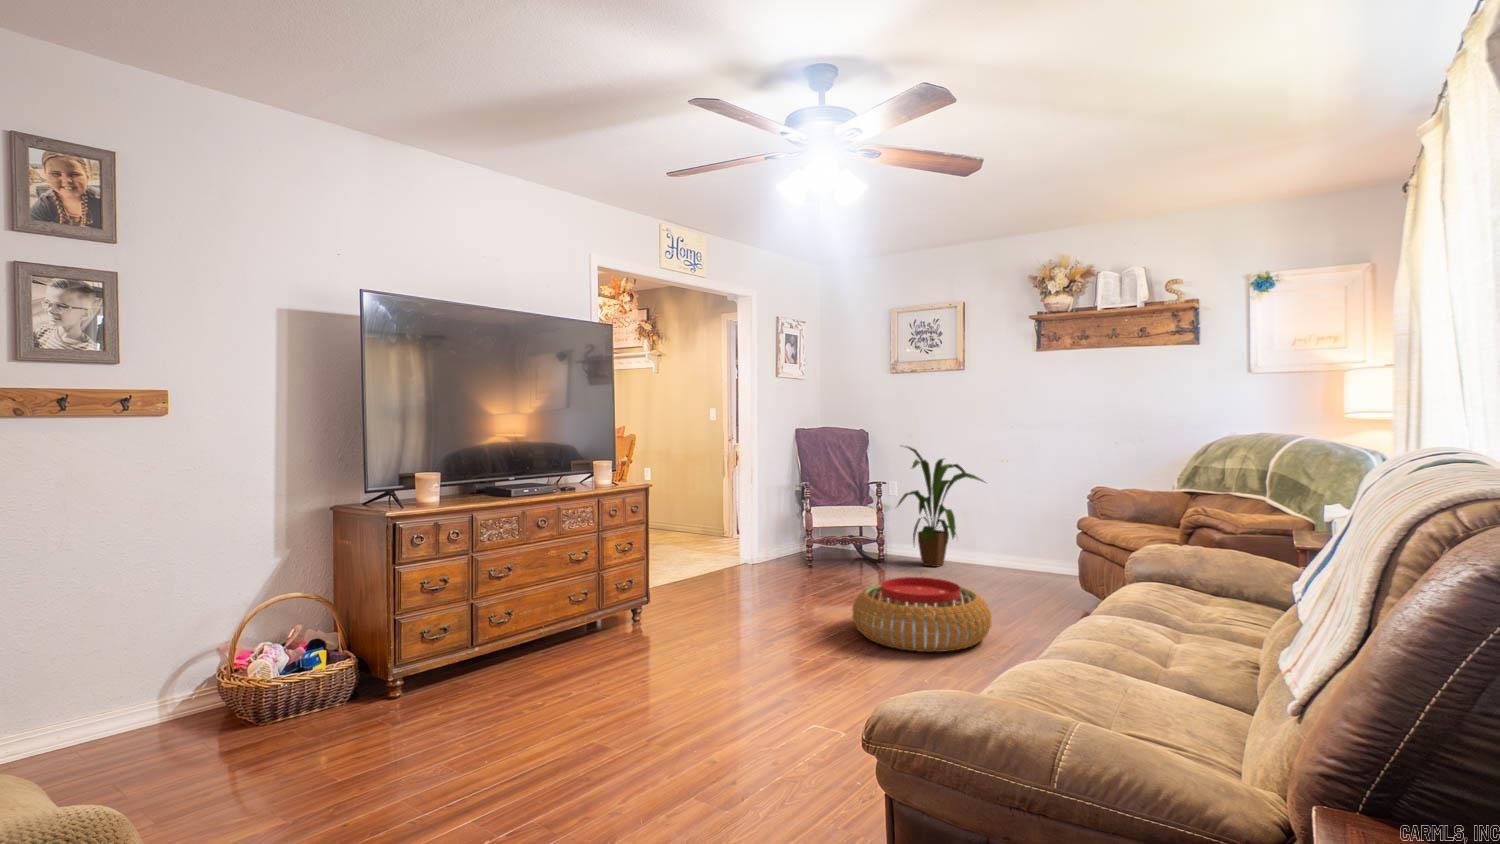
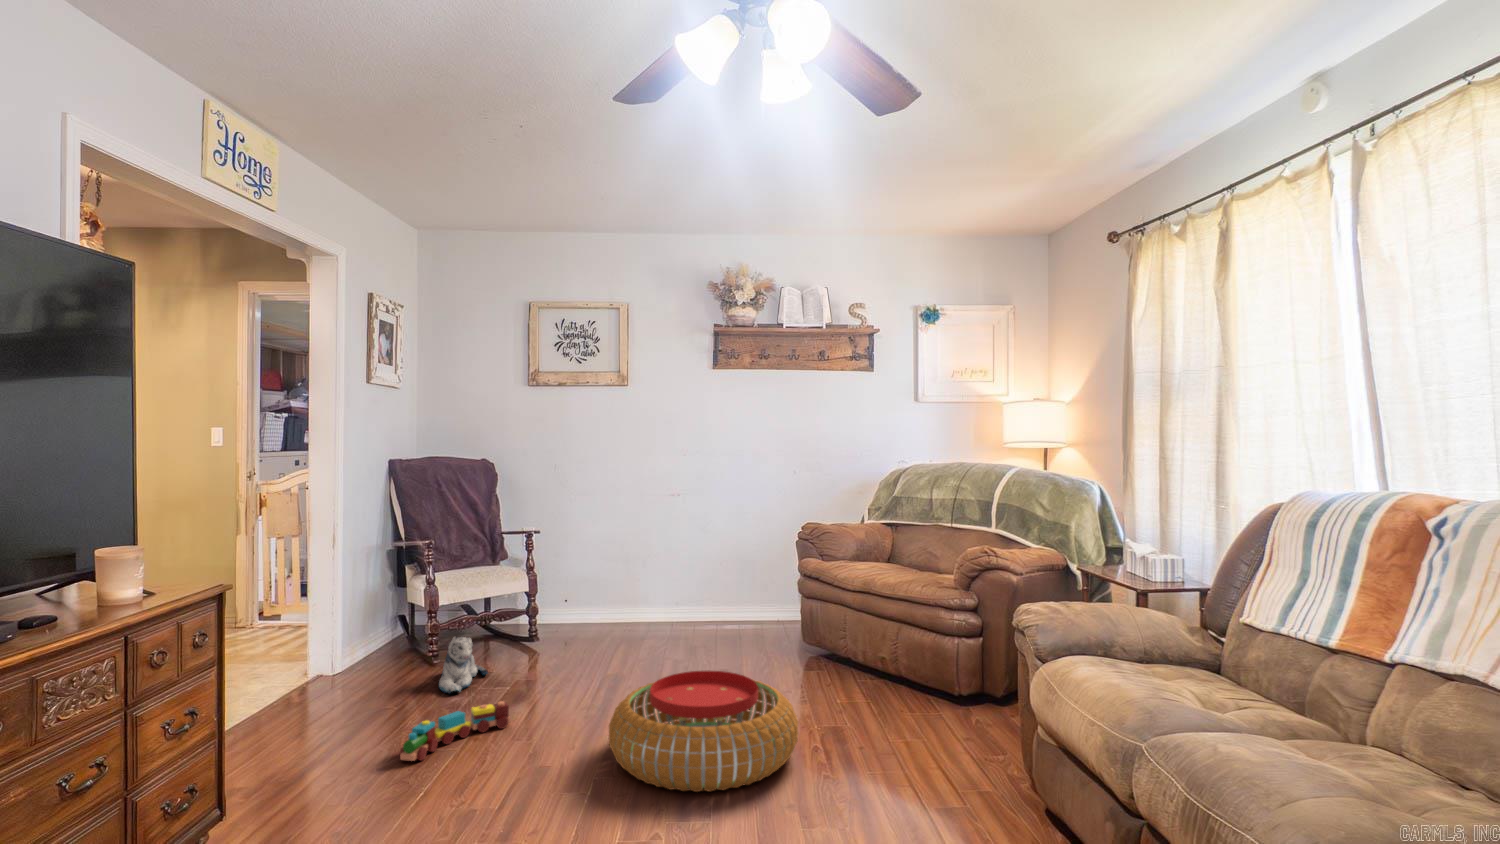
house plant: present [898,447,985,567] -> none [557,482,666,638]
plush toy: none [800,545,836,580] -> present [439,637,488,693]
toy train: none [749,583,821,606] -> present [400,701,510,761]

